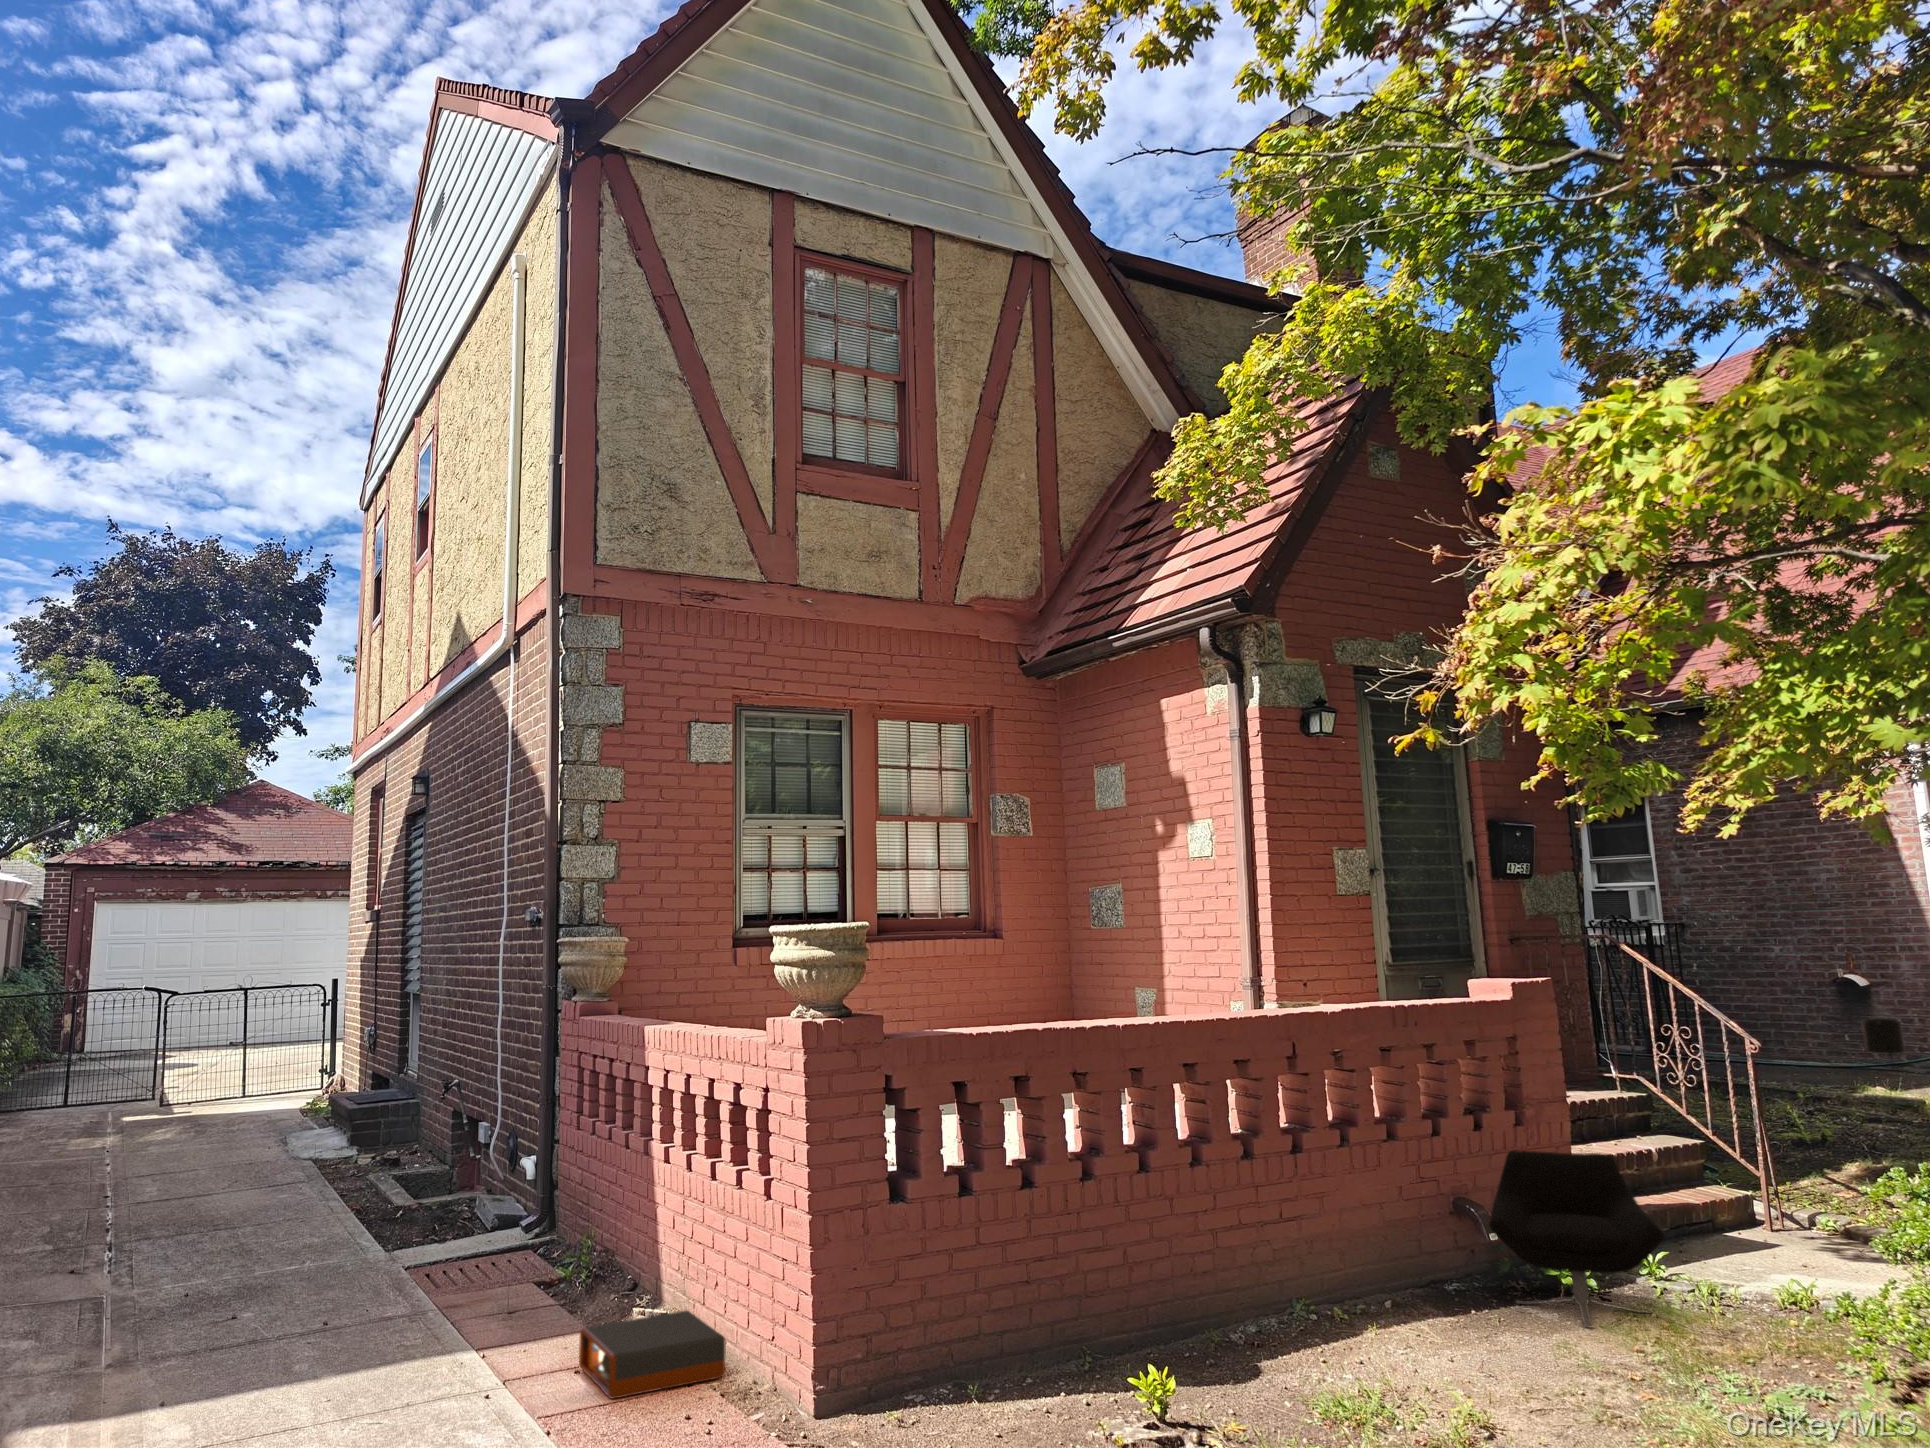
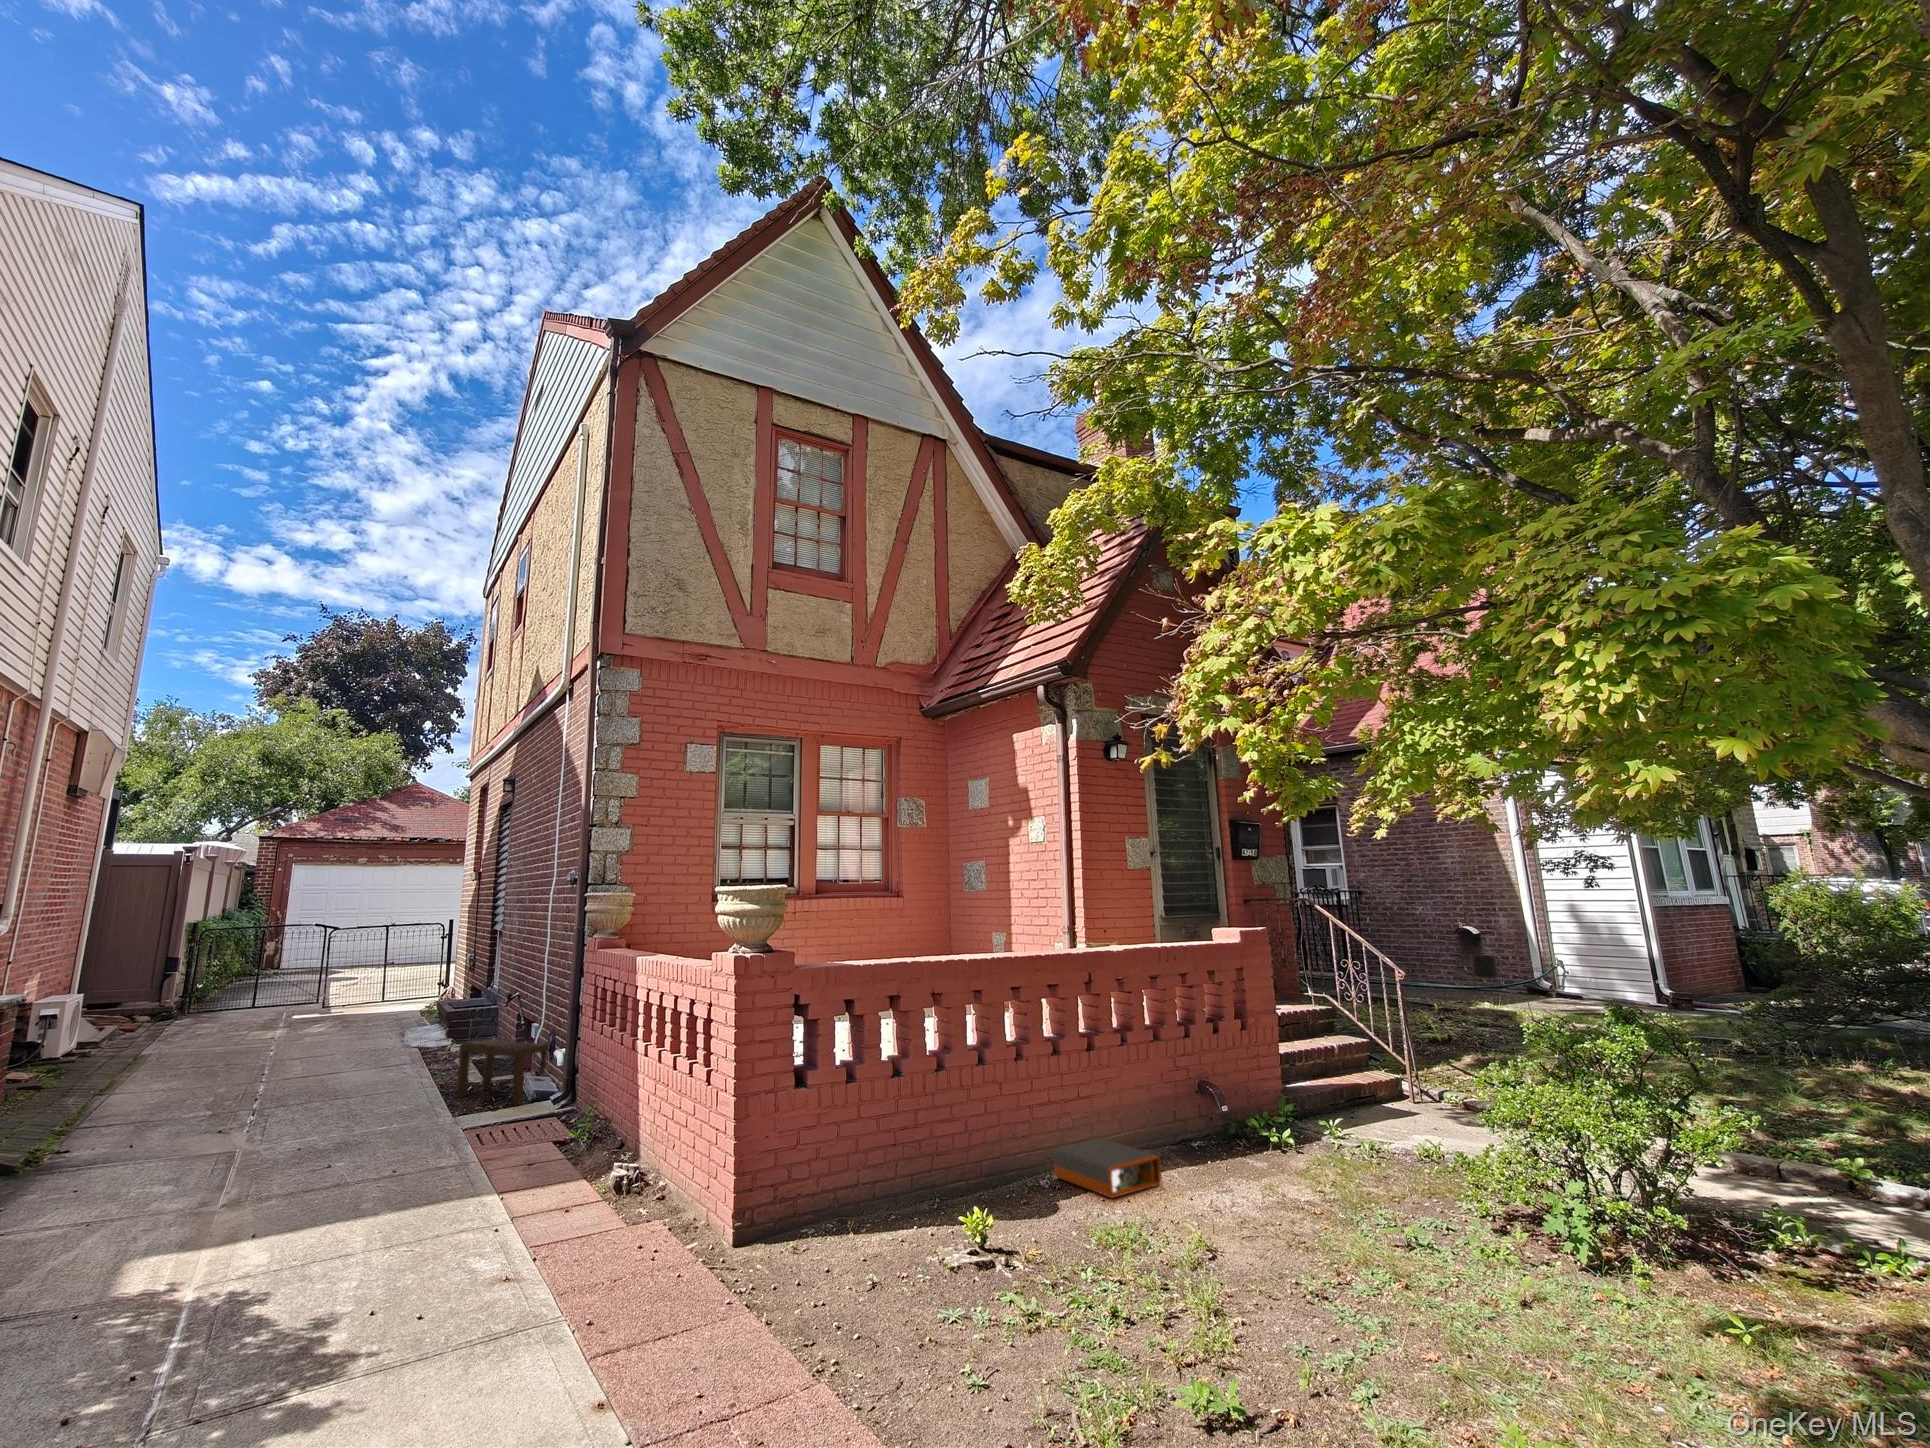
bench: none [387,1145,518,1236] -> present [457,1039,548,1106]
lounge chair: present [1489,1150,1664,1328] -> none [1220,1047,1340,1175]
storage box: present [579,1311,725,1399] -> present [1053,1138,1162,1198]

